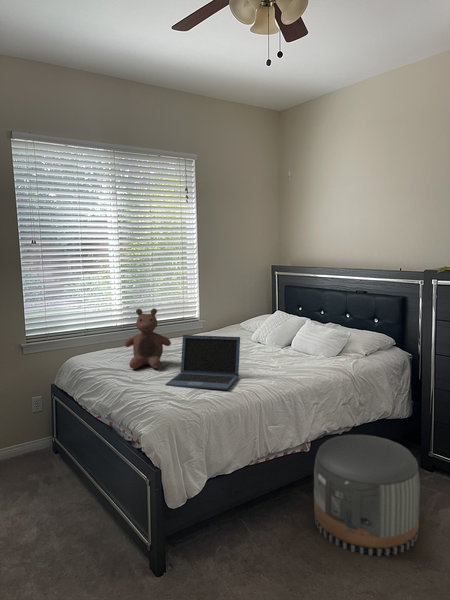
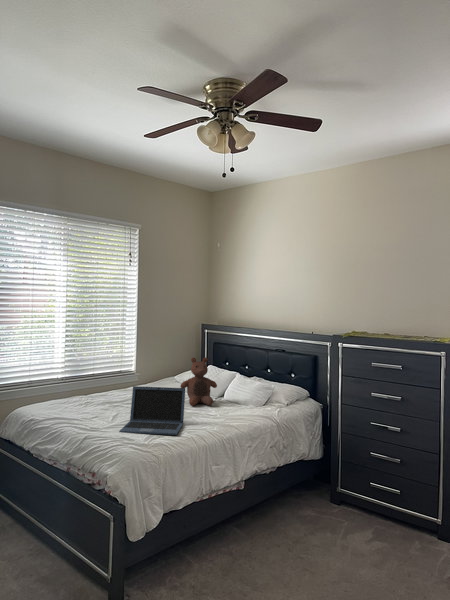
stuffed bear: present [125,308,171,369] -> present [180,357,217,406]
pouf: present [314,435,420,556] -> none [249,472,336,575]

